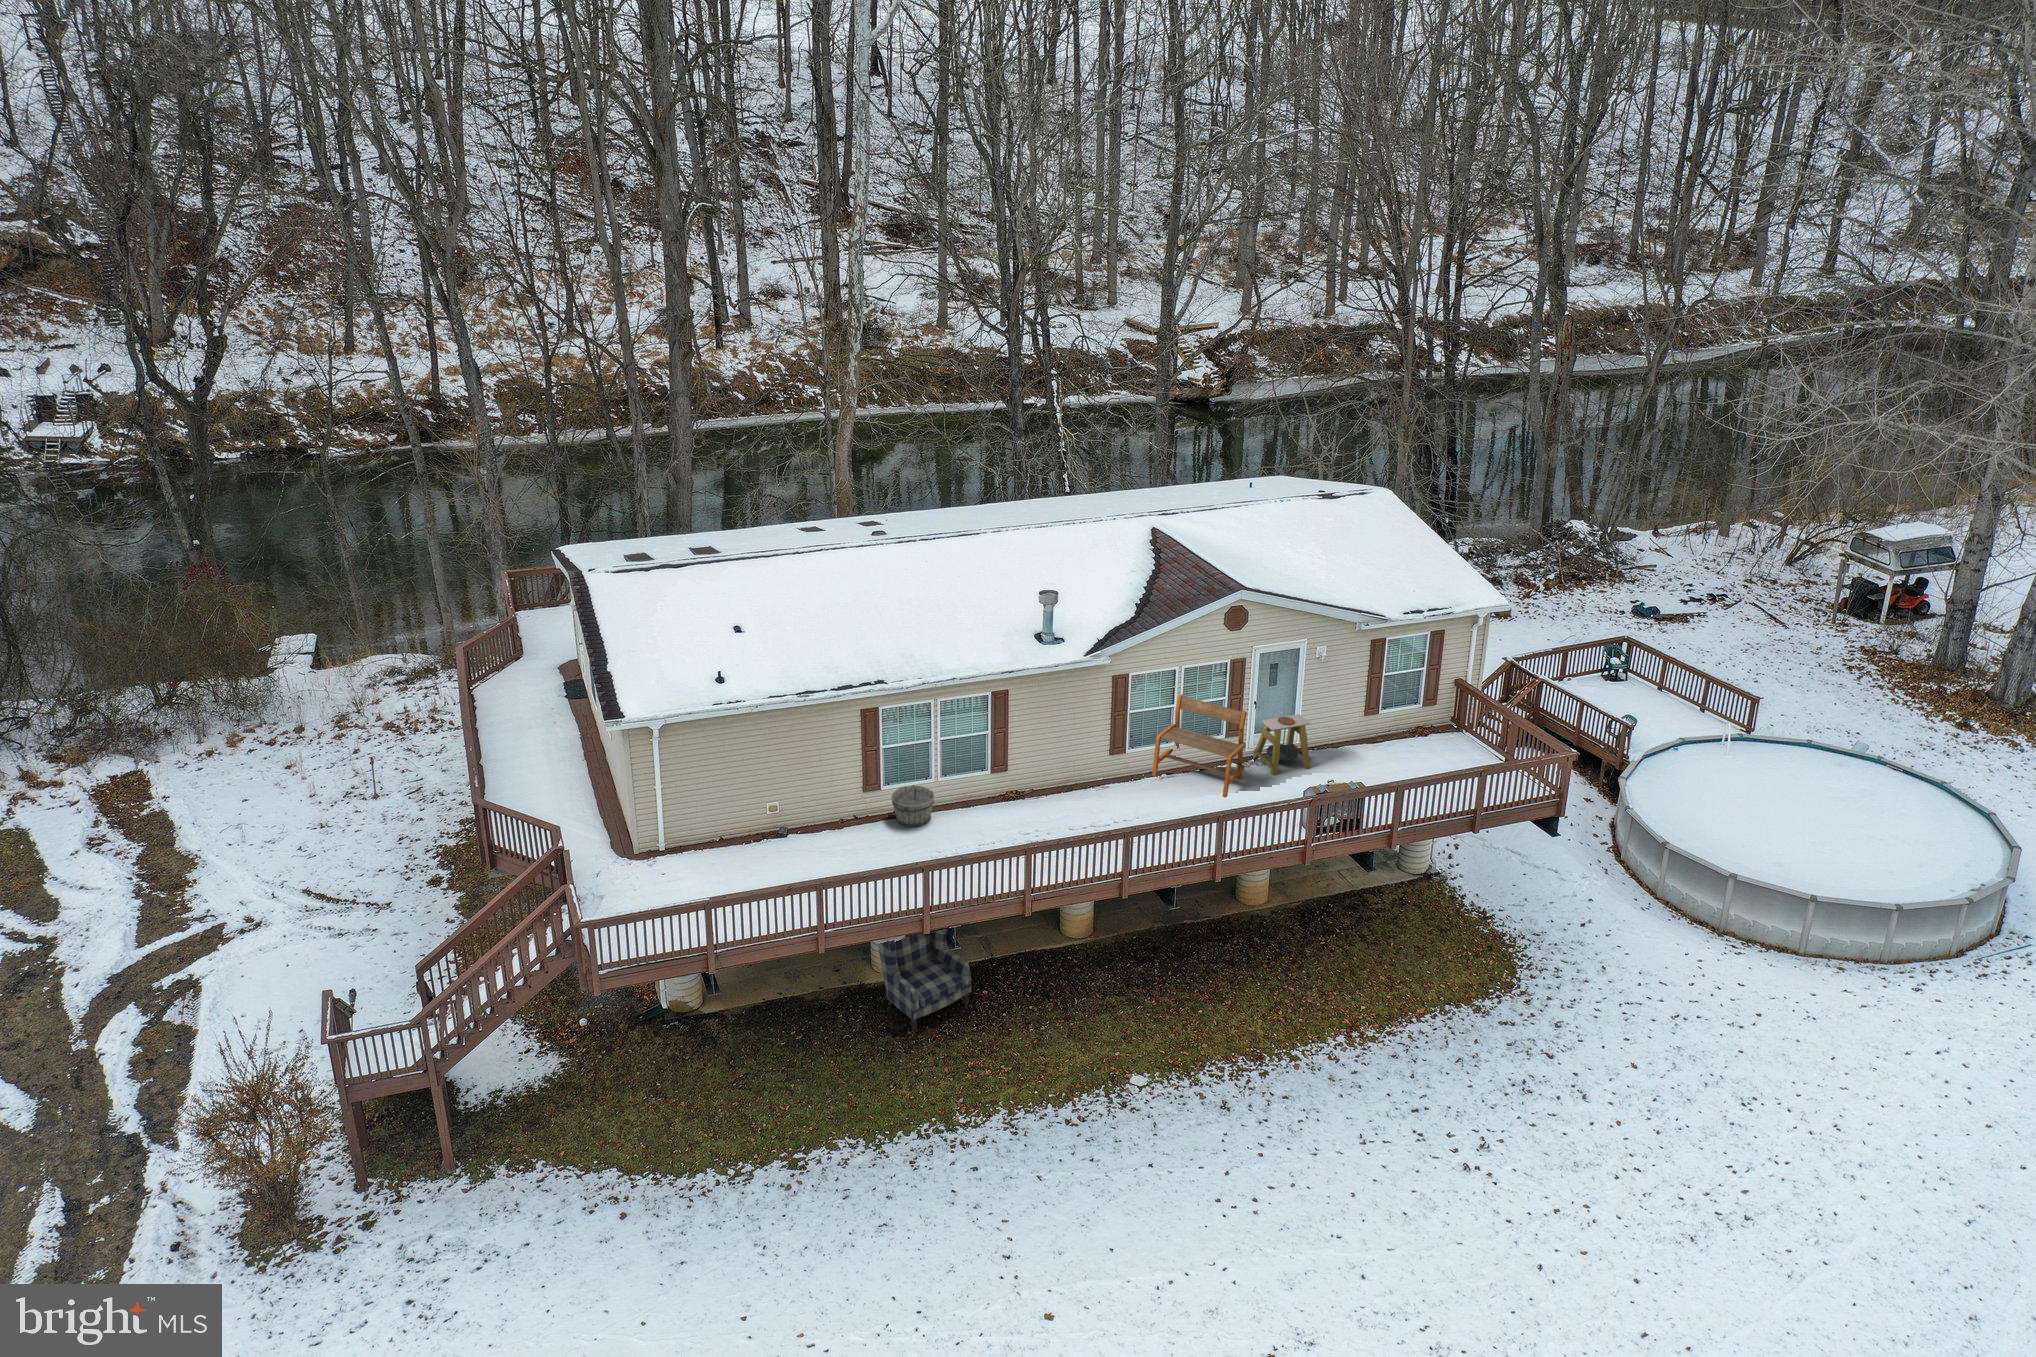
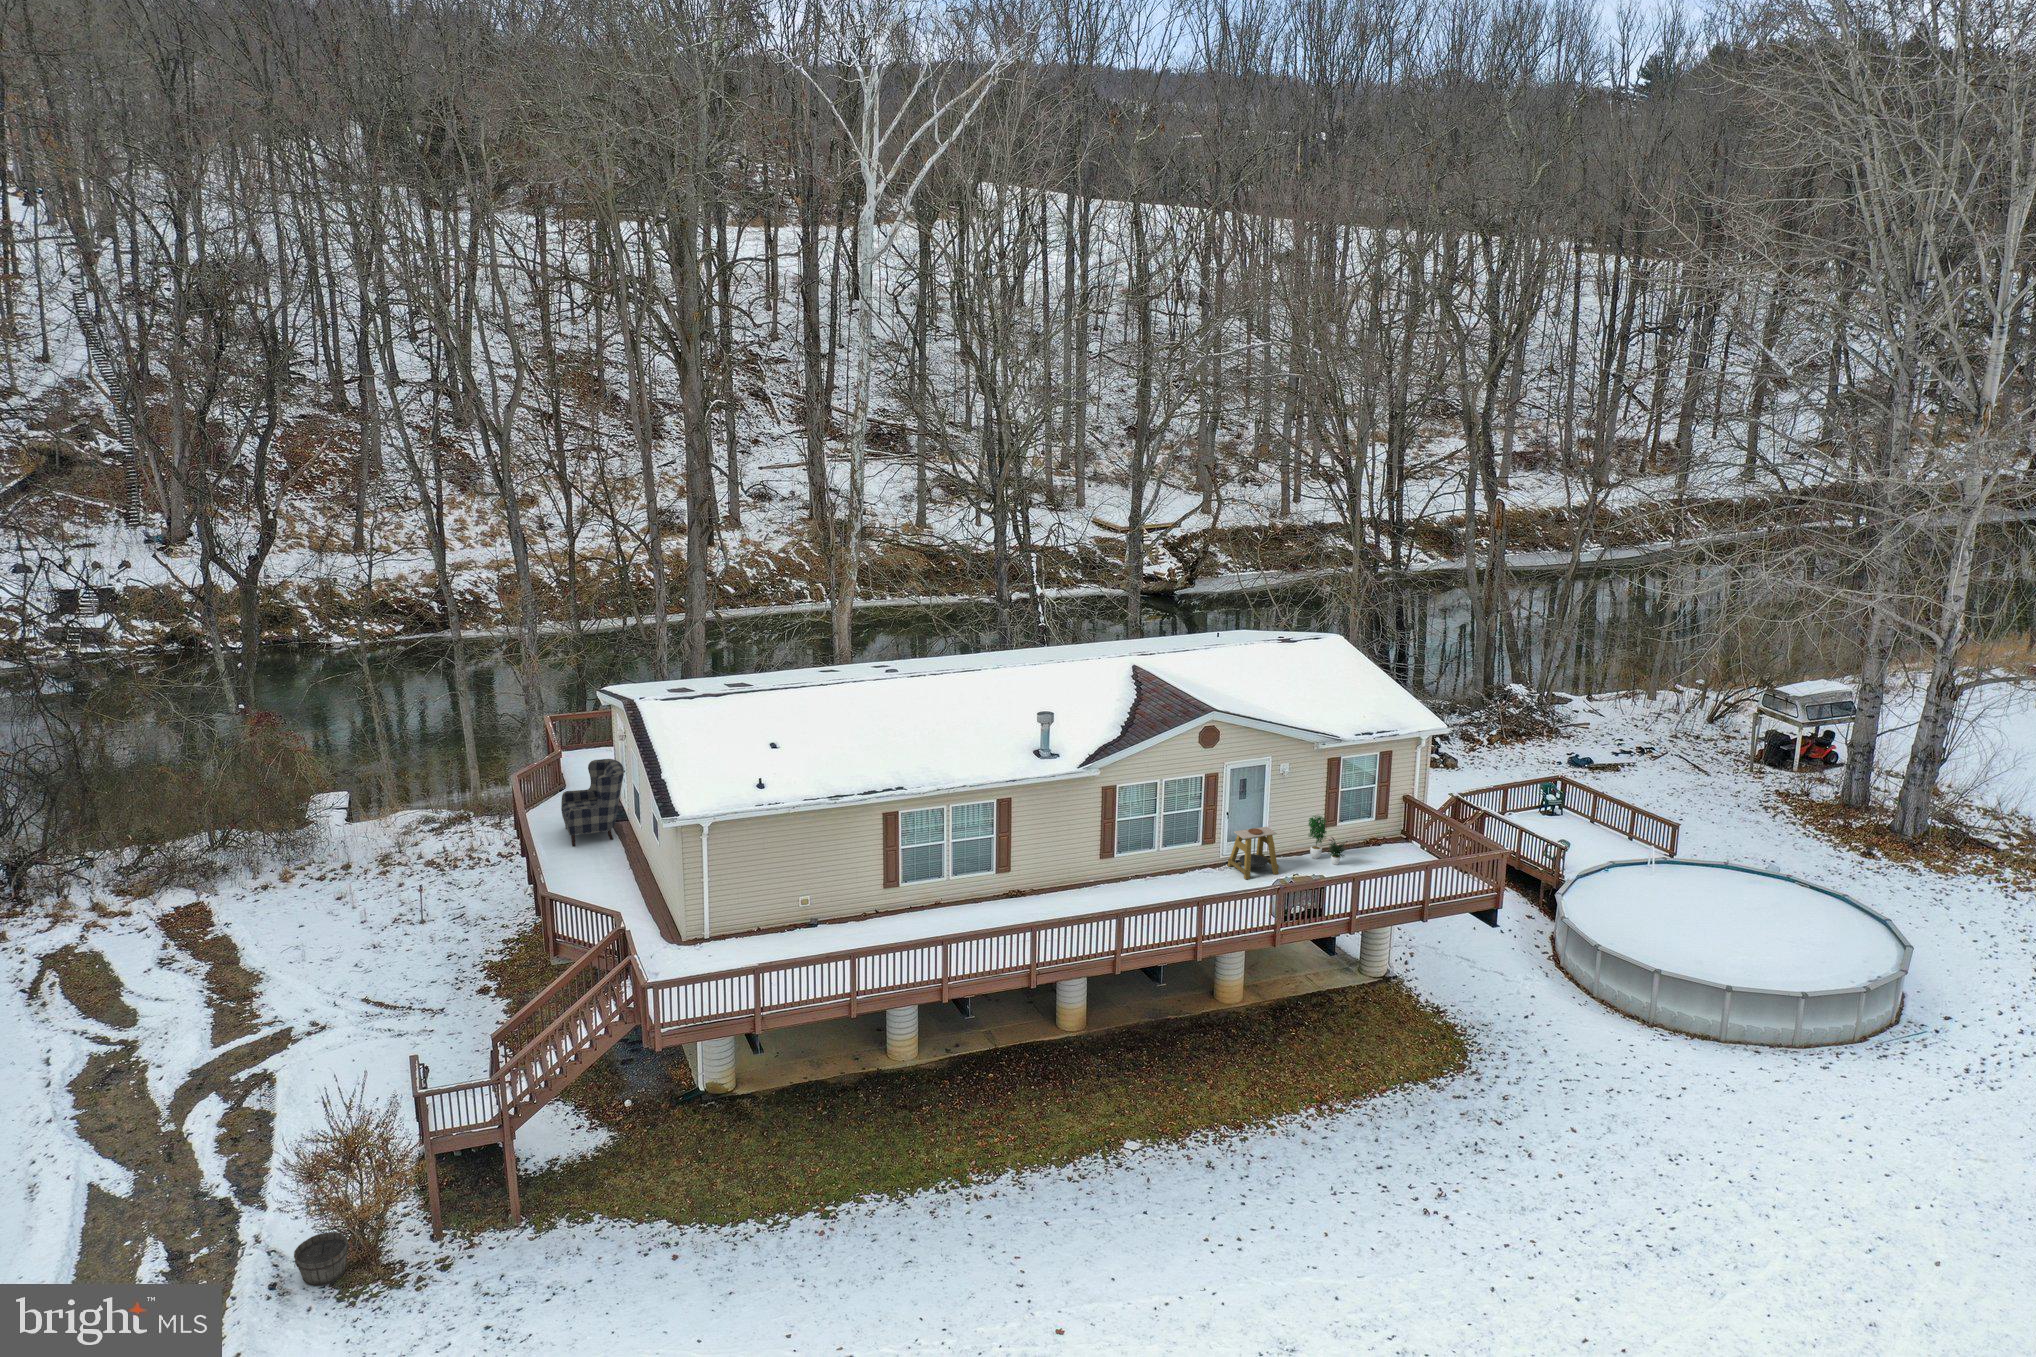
bench: present [1152,694,1247,798] -> none [1139,808,1221,897]
potted plant: none [1345,699,1390,756] -> present [1309,816,1345,865]
wooden bucket: present [892,785,934,827] -> present [294,1232,350,1286]
chair: present [878,929,971,1031] -> present [561,759,624,846]

